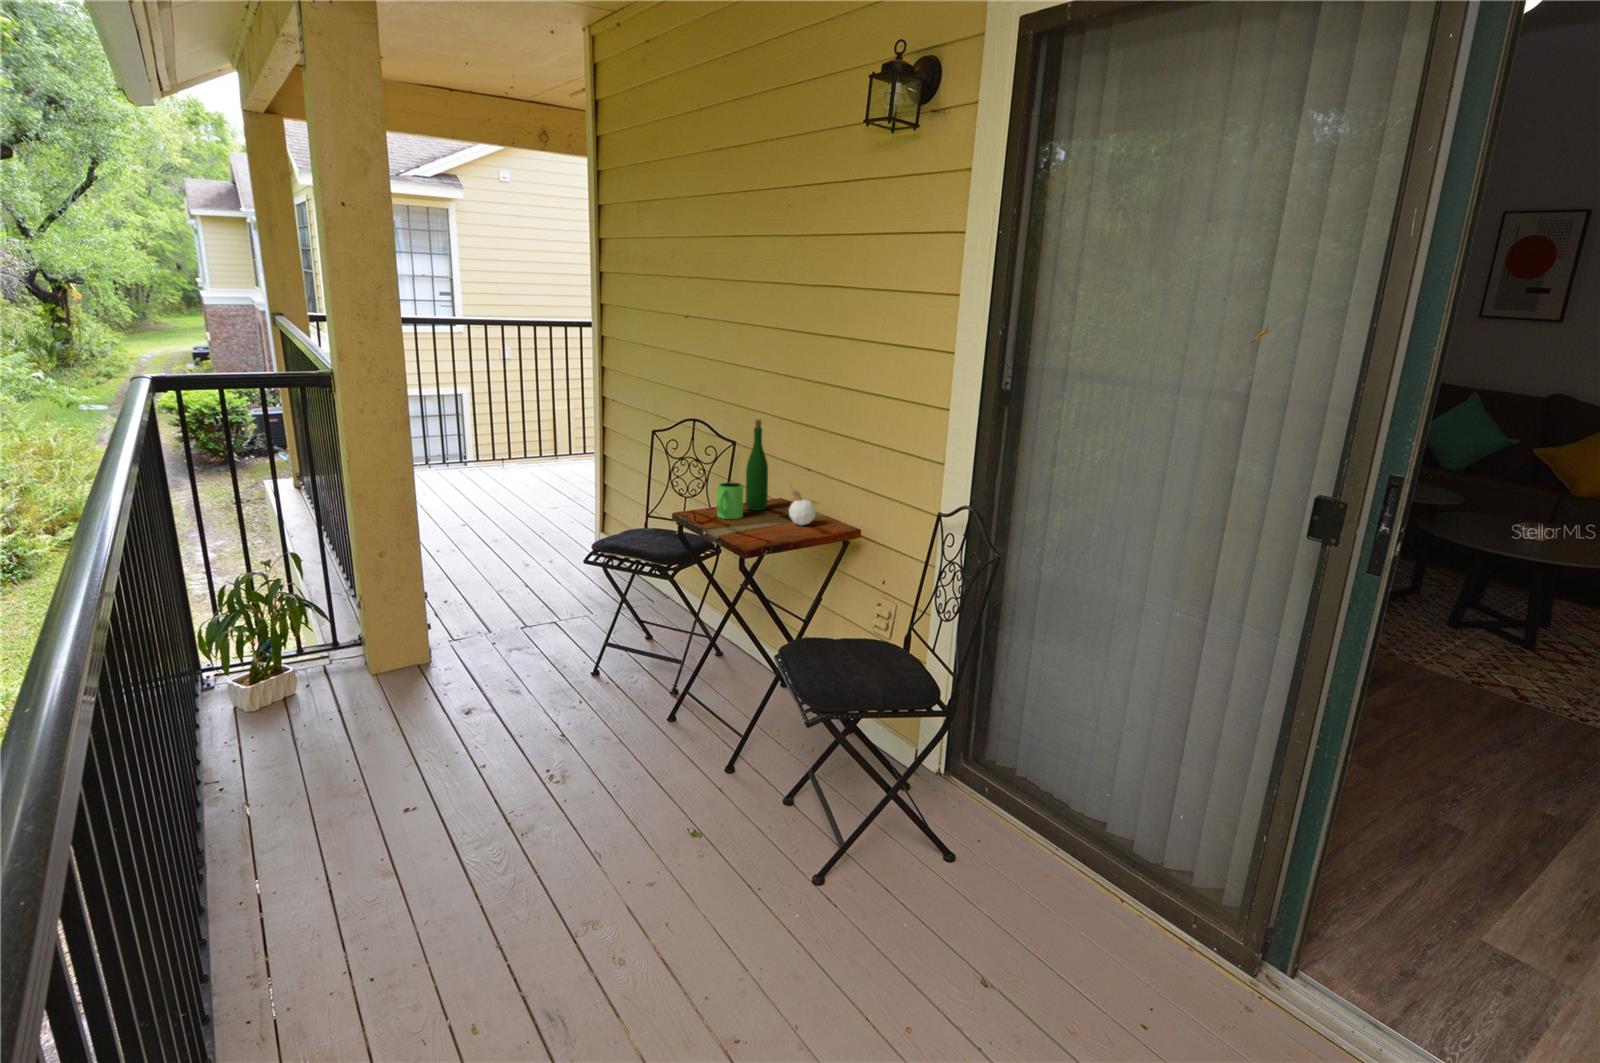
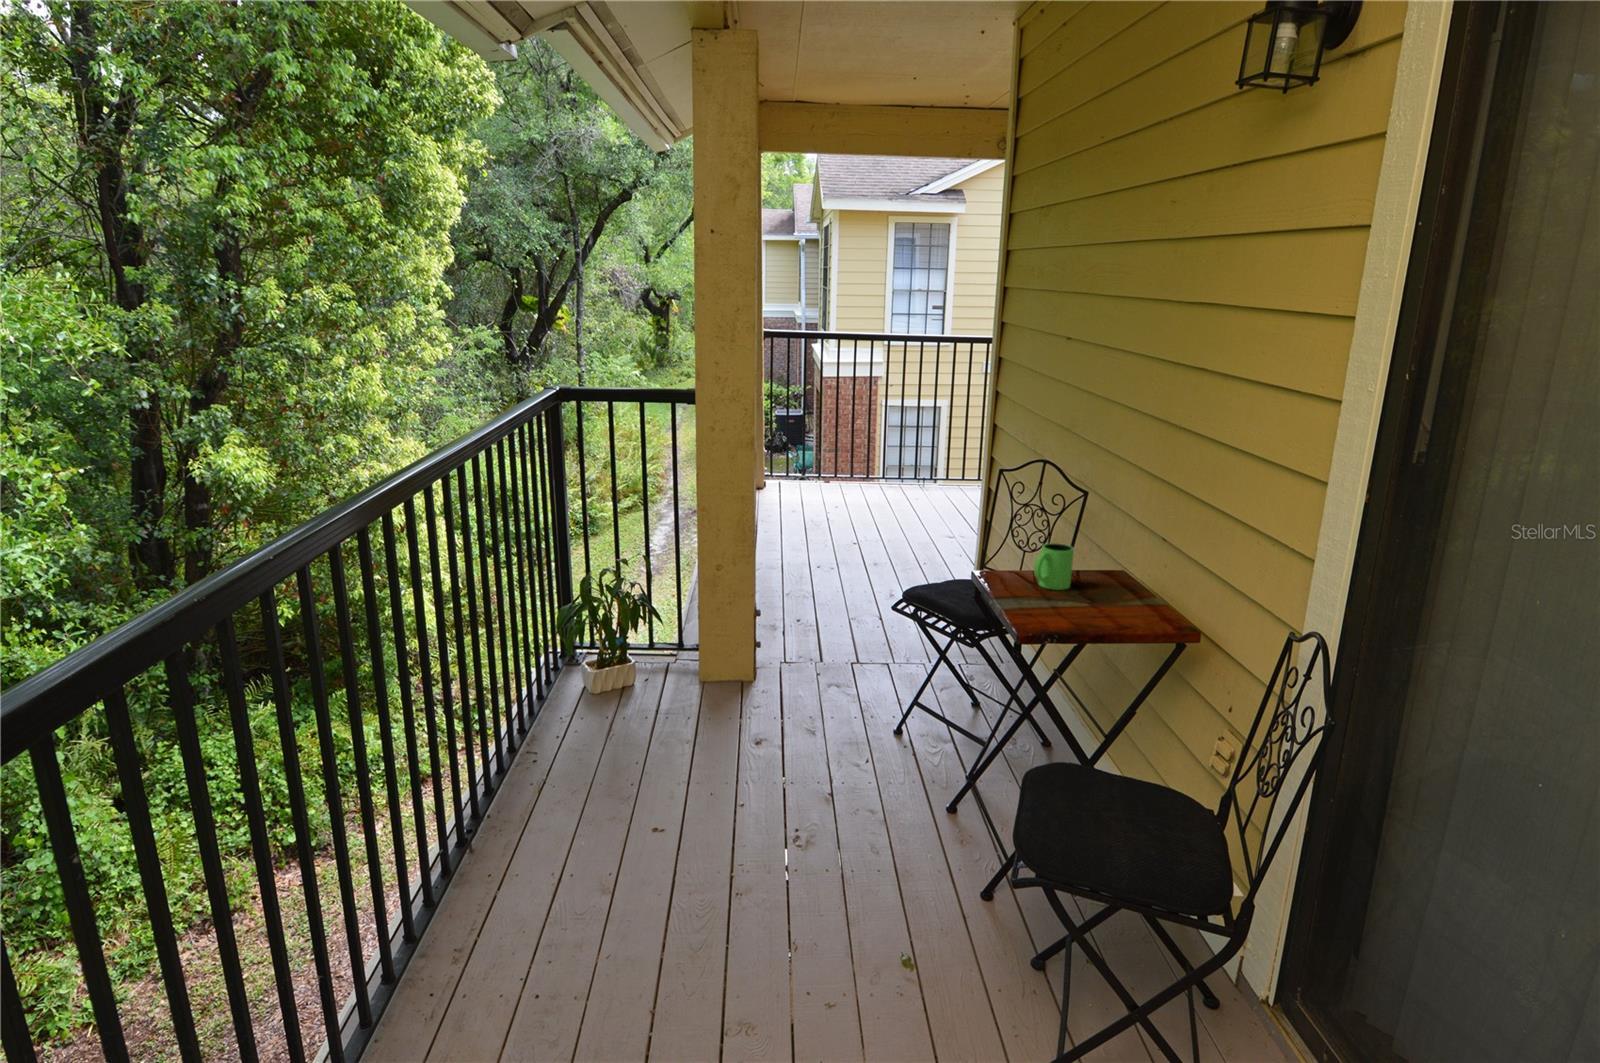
wine bottle: present [745,419,768,511] -> none [1082,470,1116,583]
candle: present [789,480,816,526] -> none [1116,553,1153,614]

